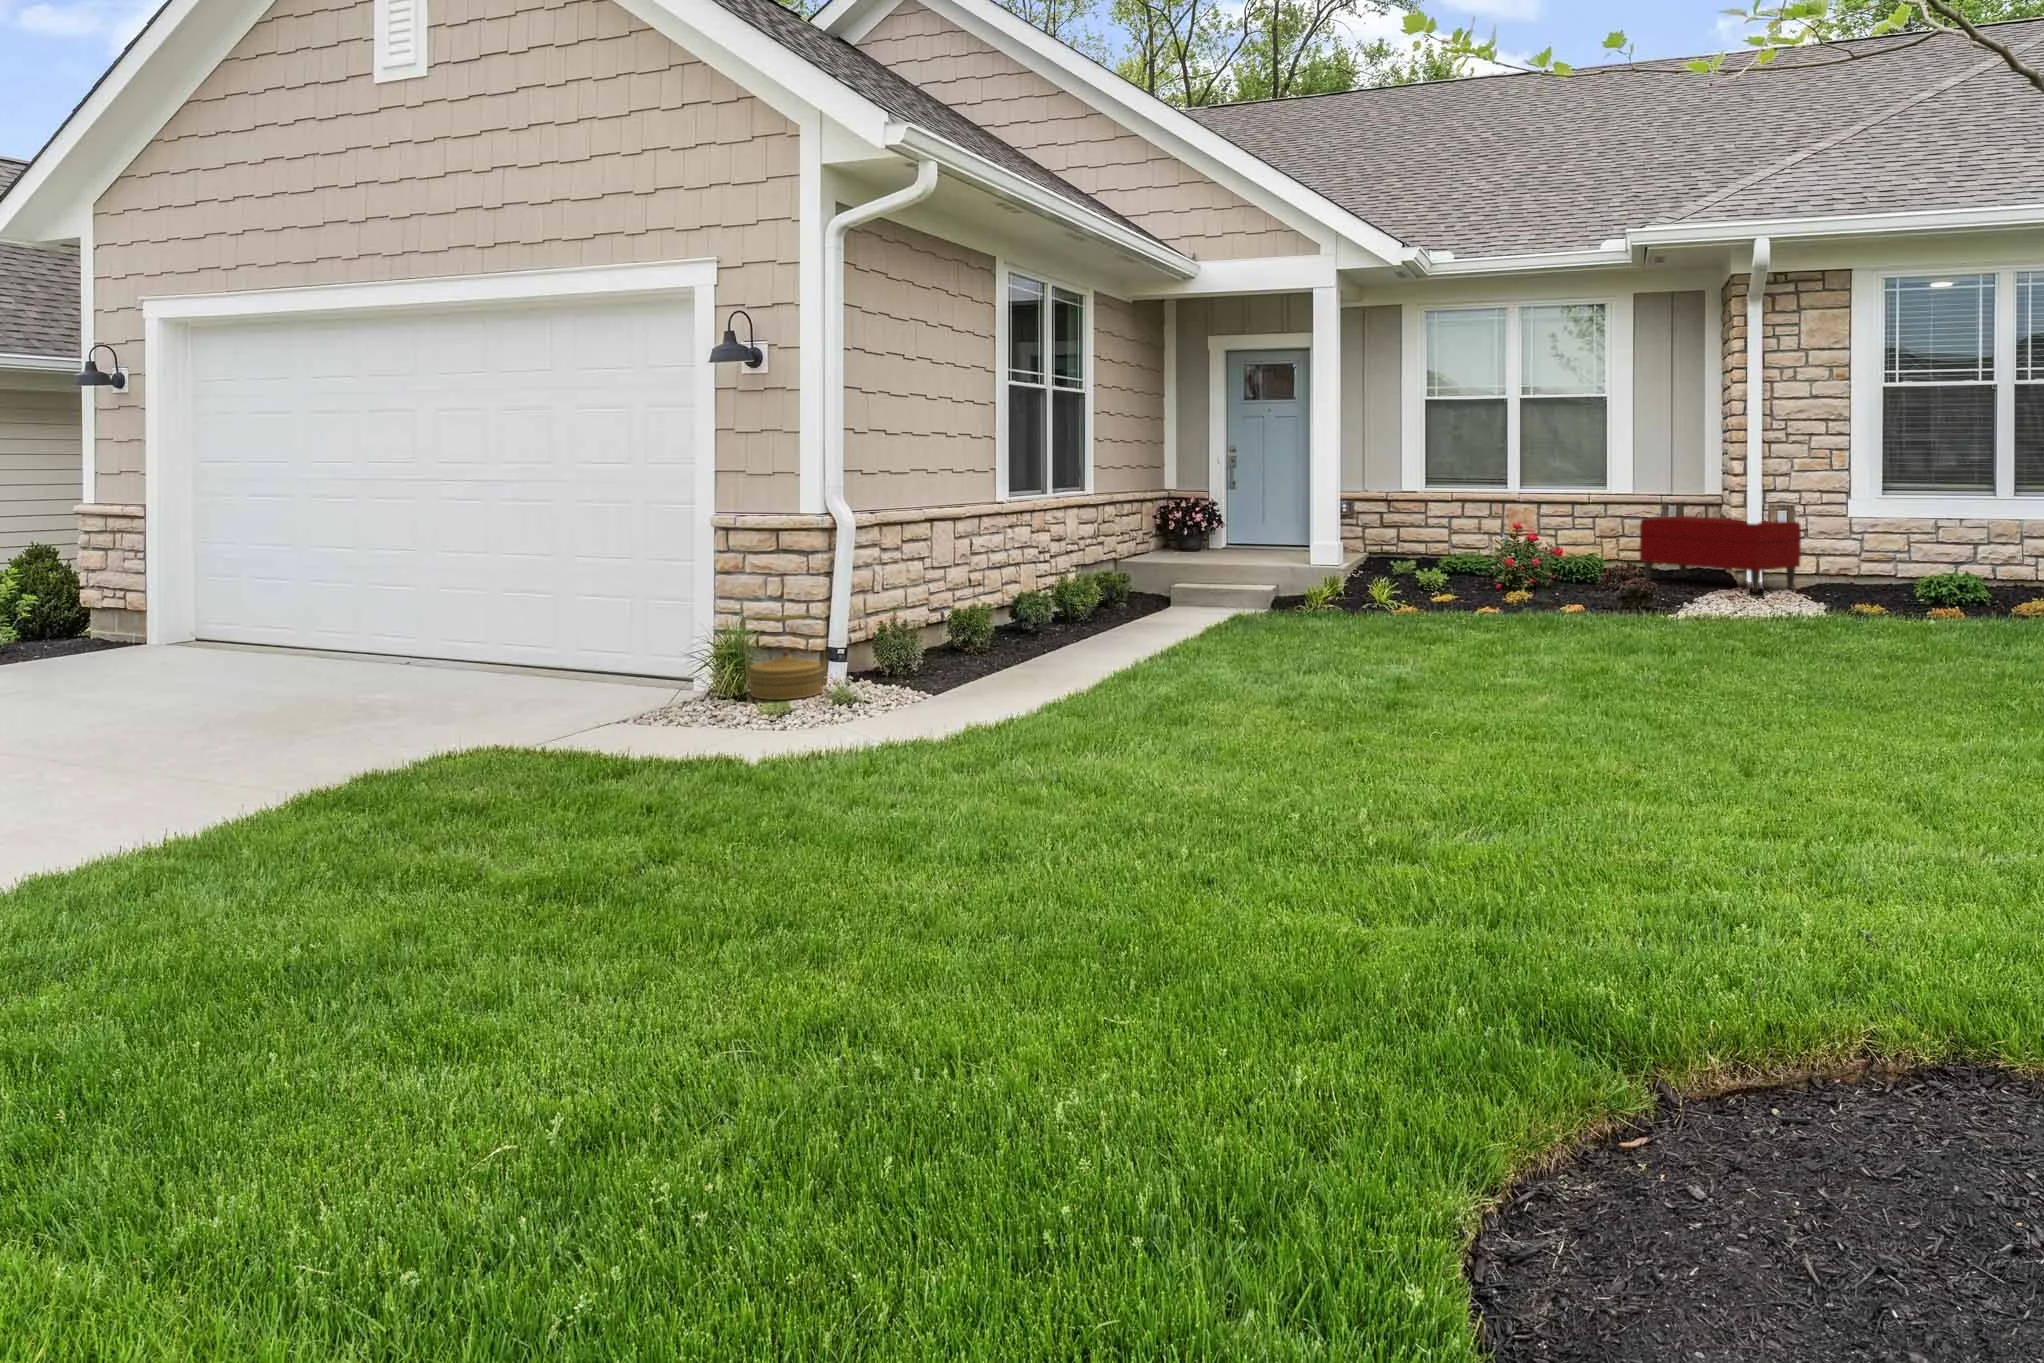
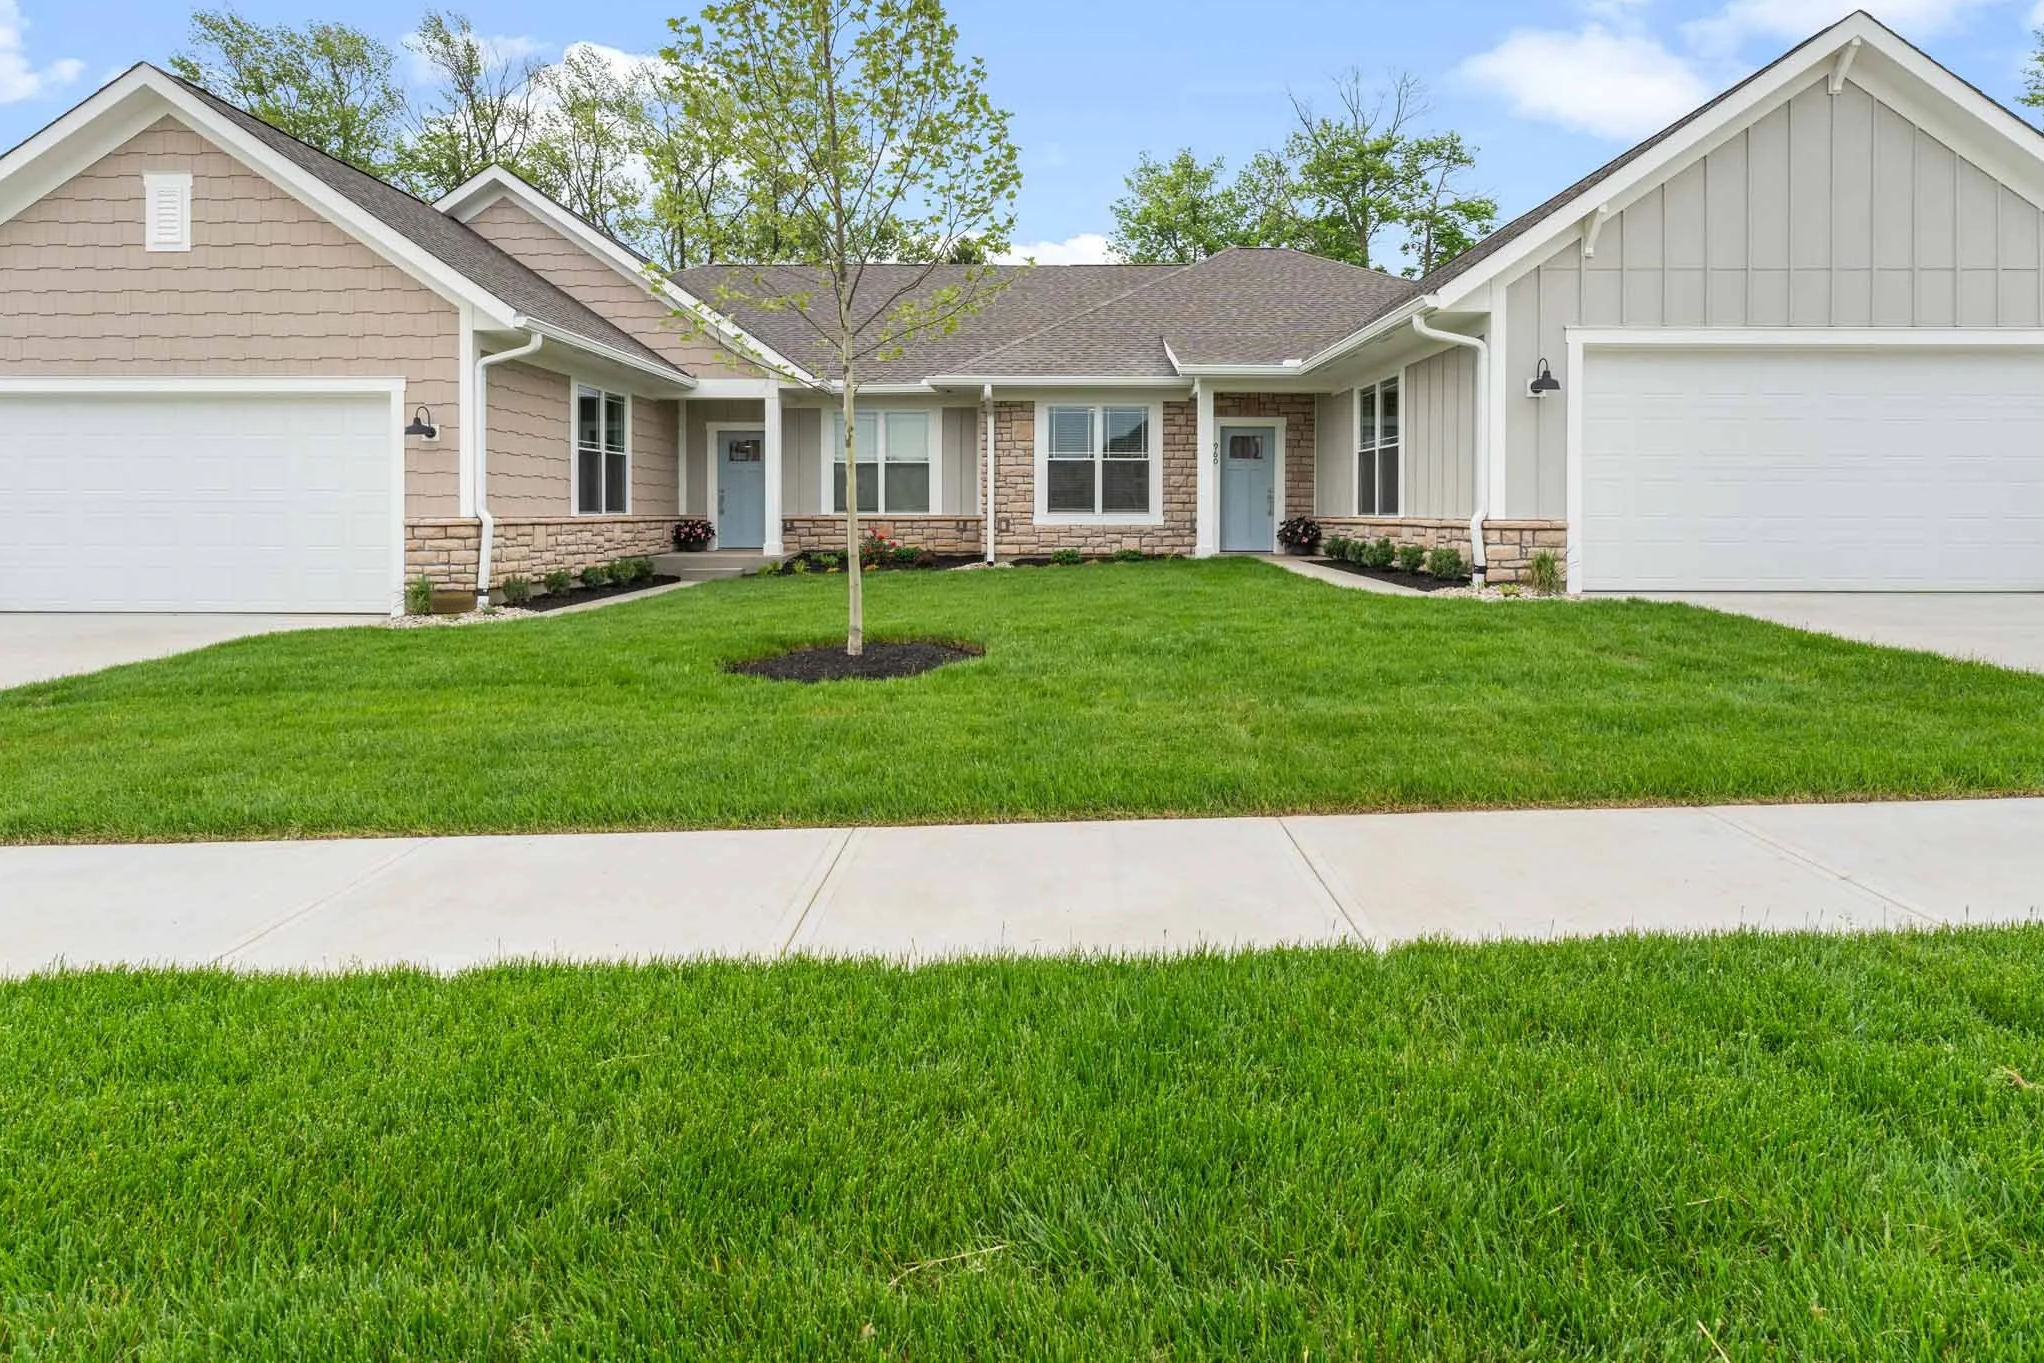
bench: present [1640,516,1801,592] -> none [938,526,1012,563]

